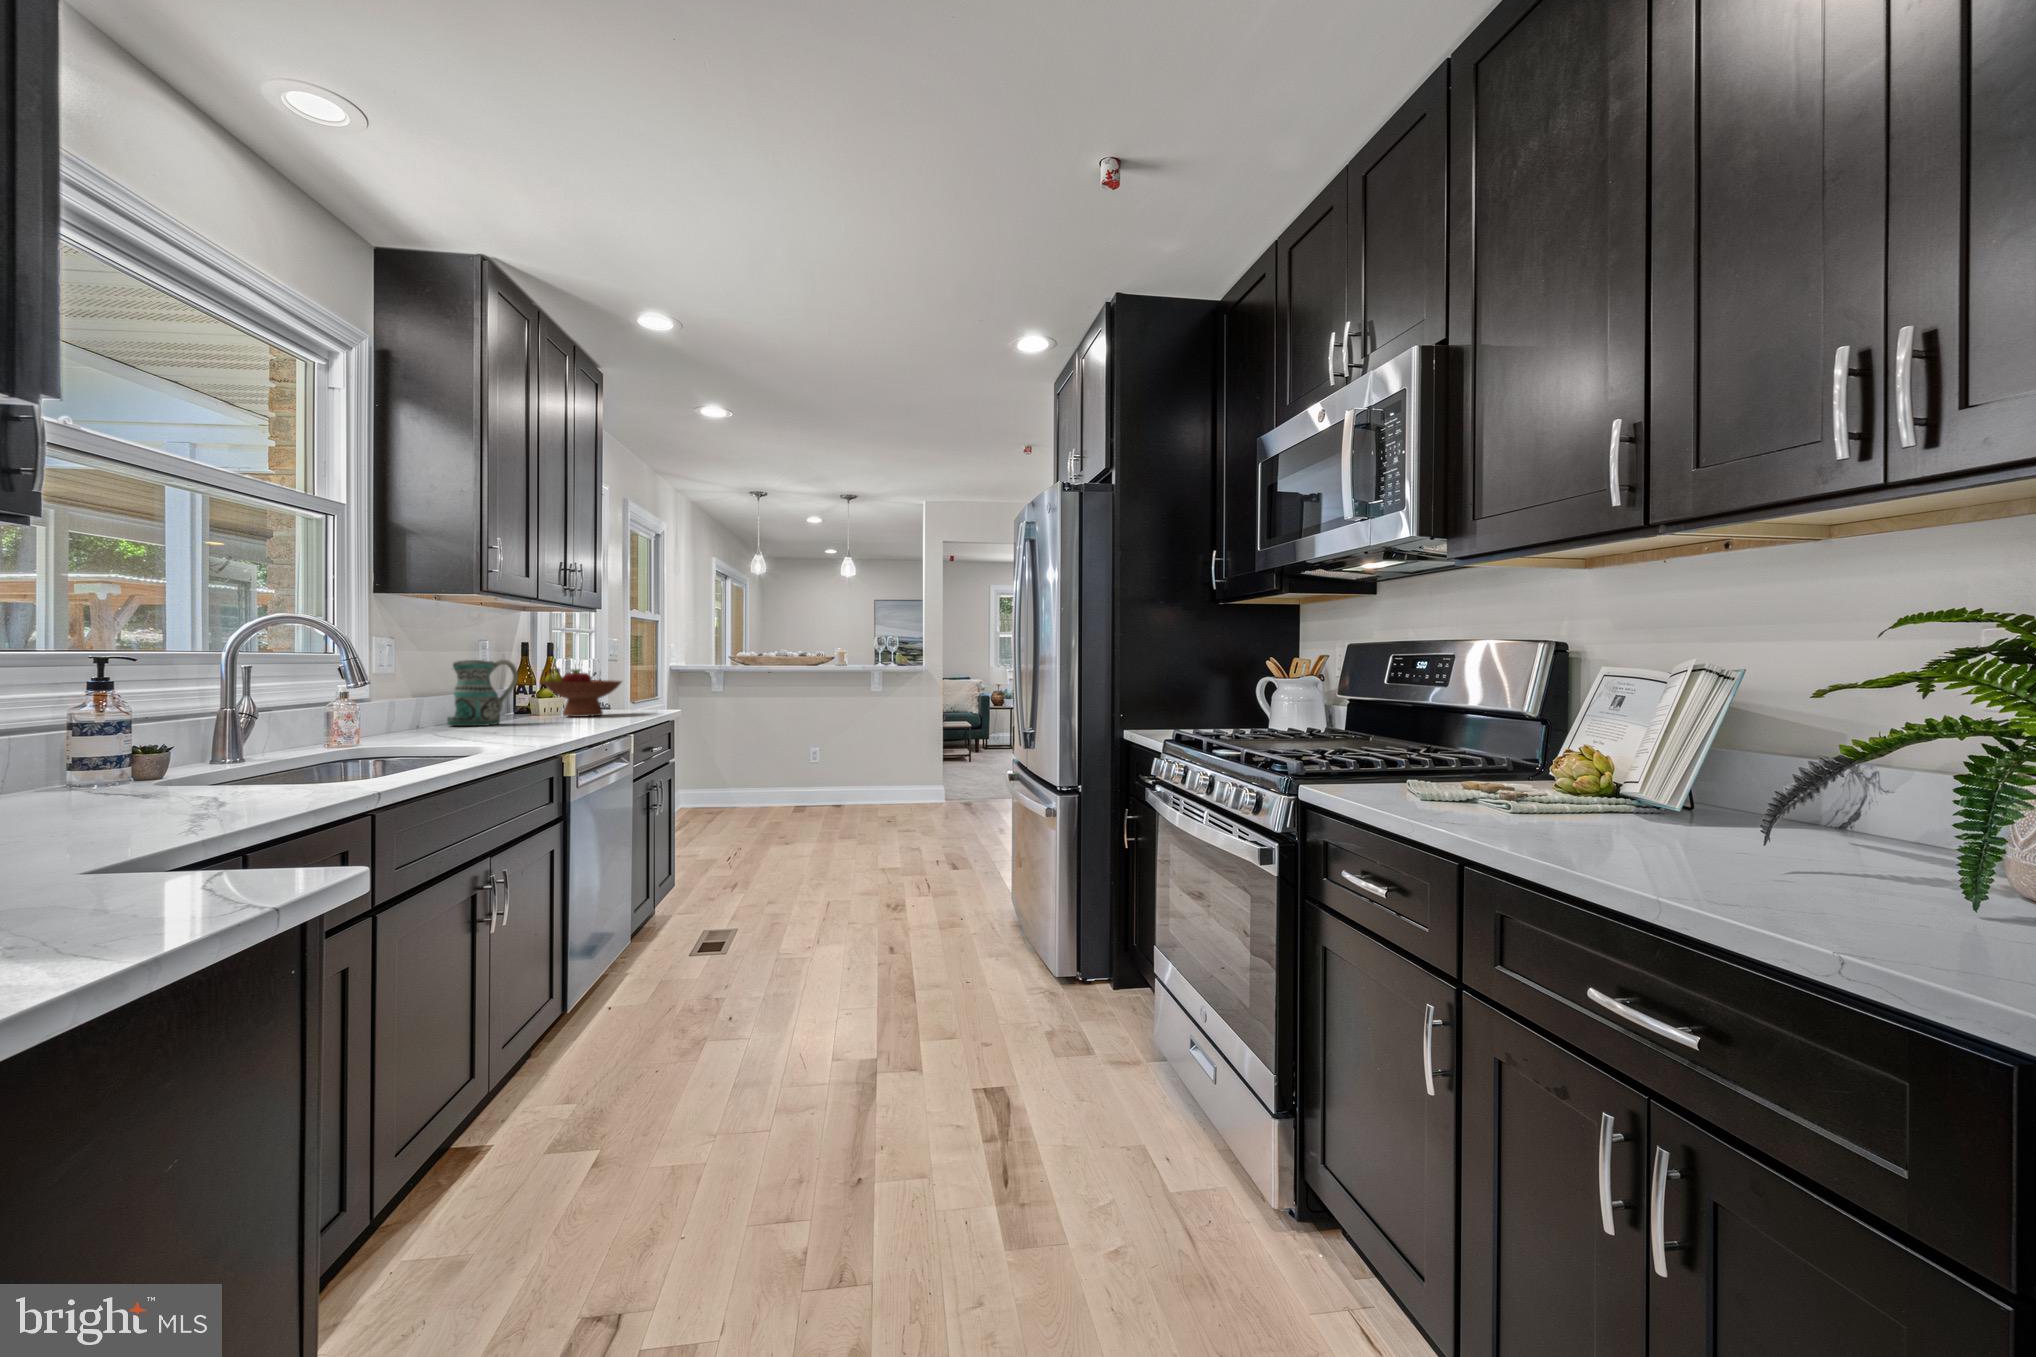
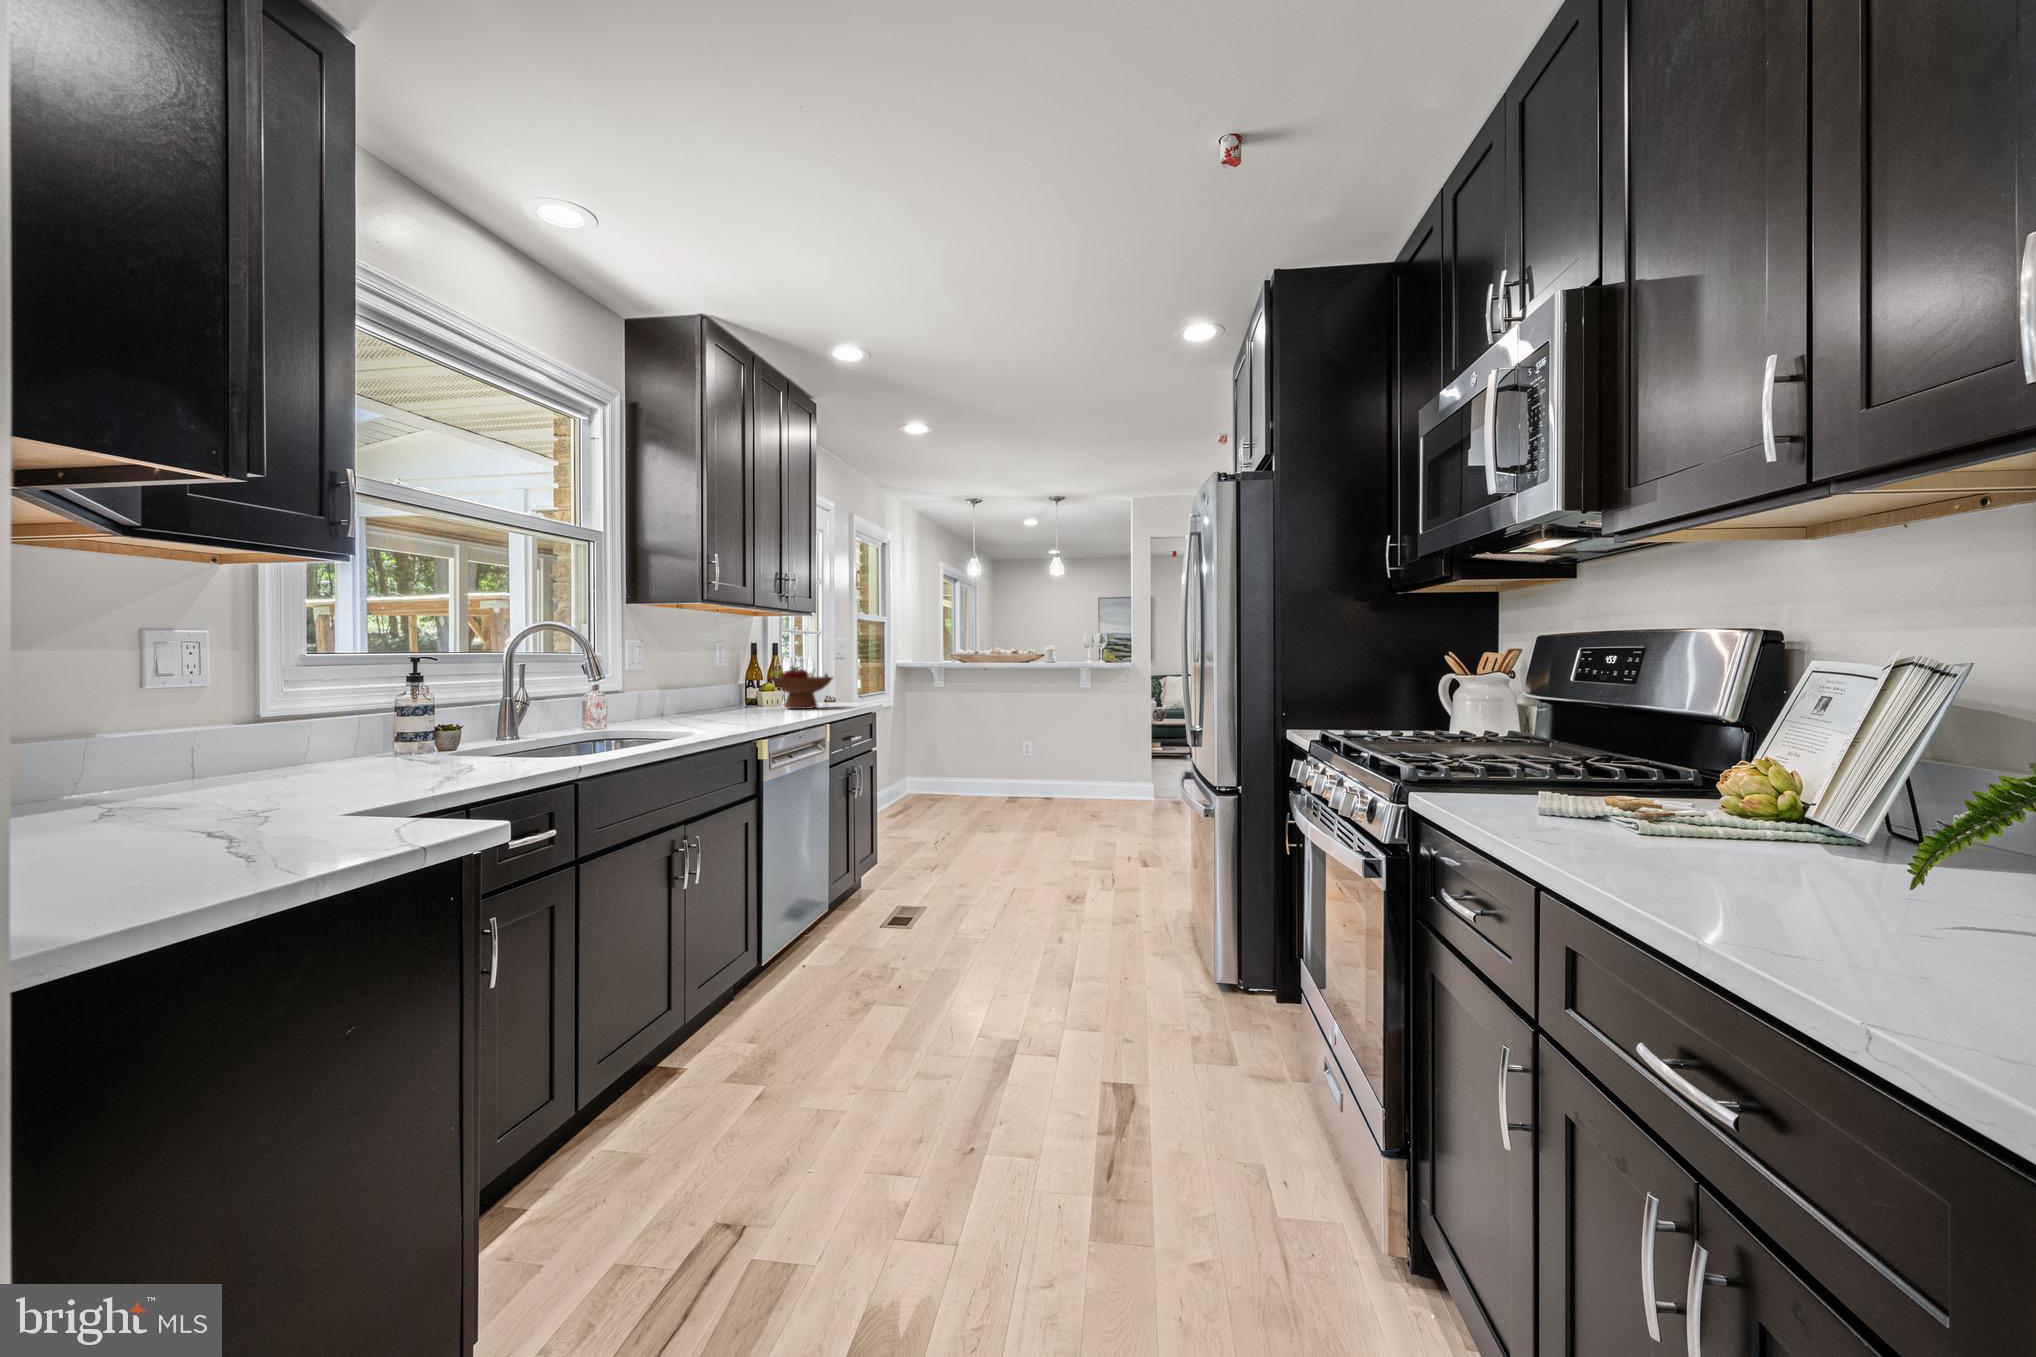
ceramic pitcher: present [447,660,518,726] -> none [689,658,744,716]

